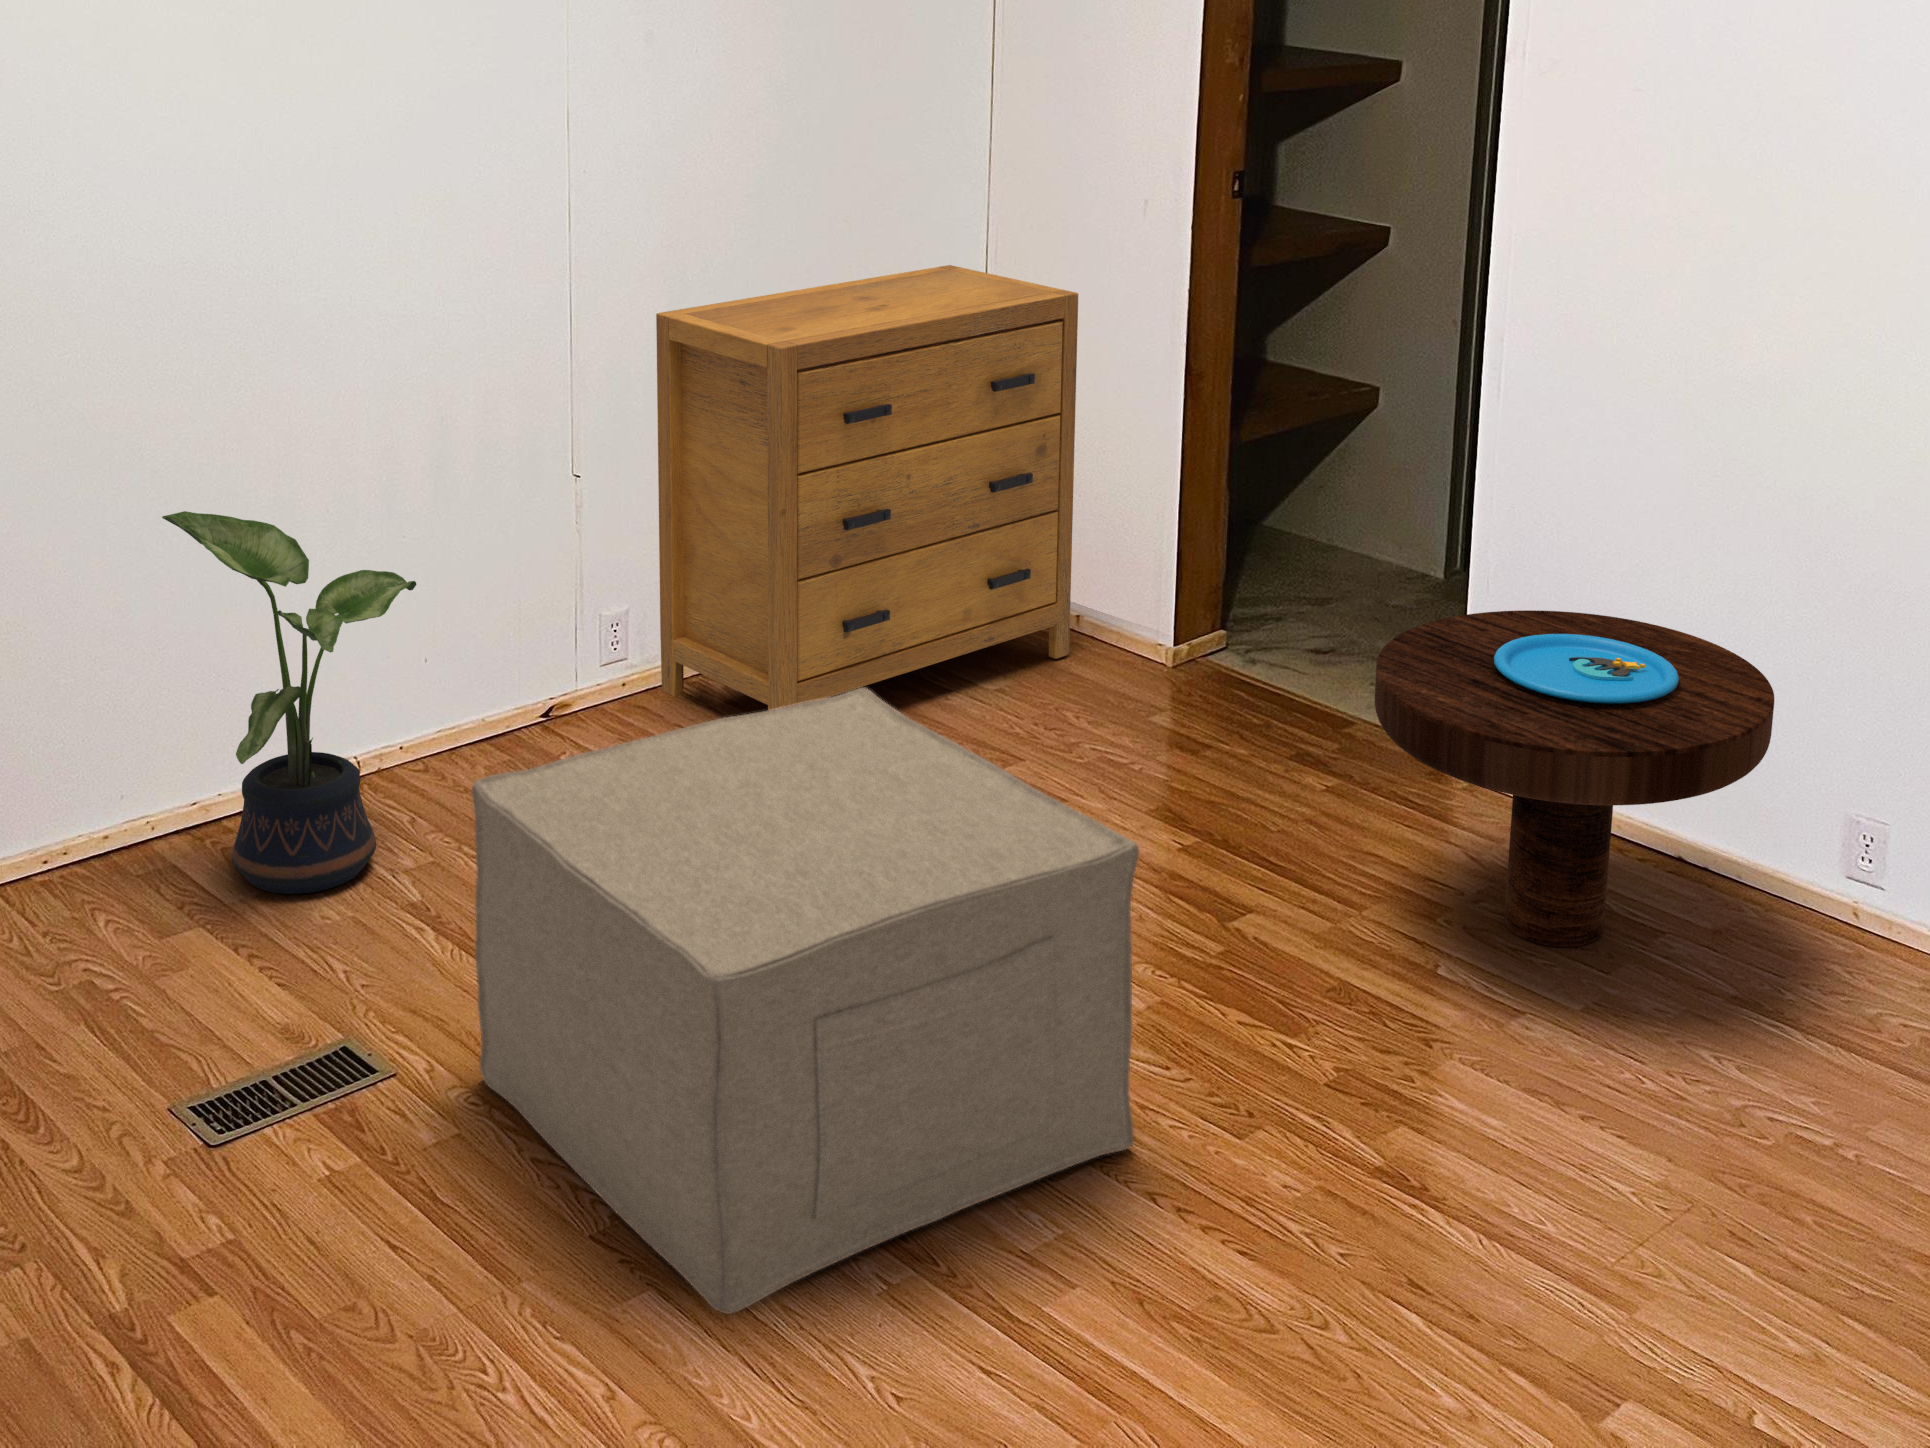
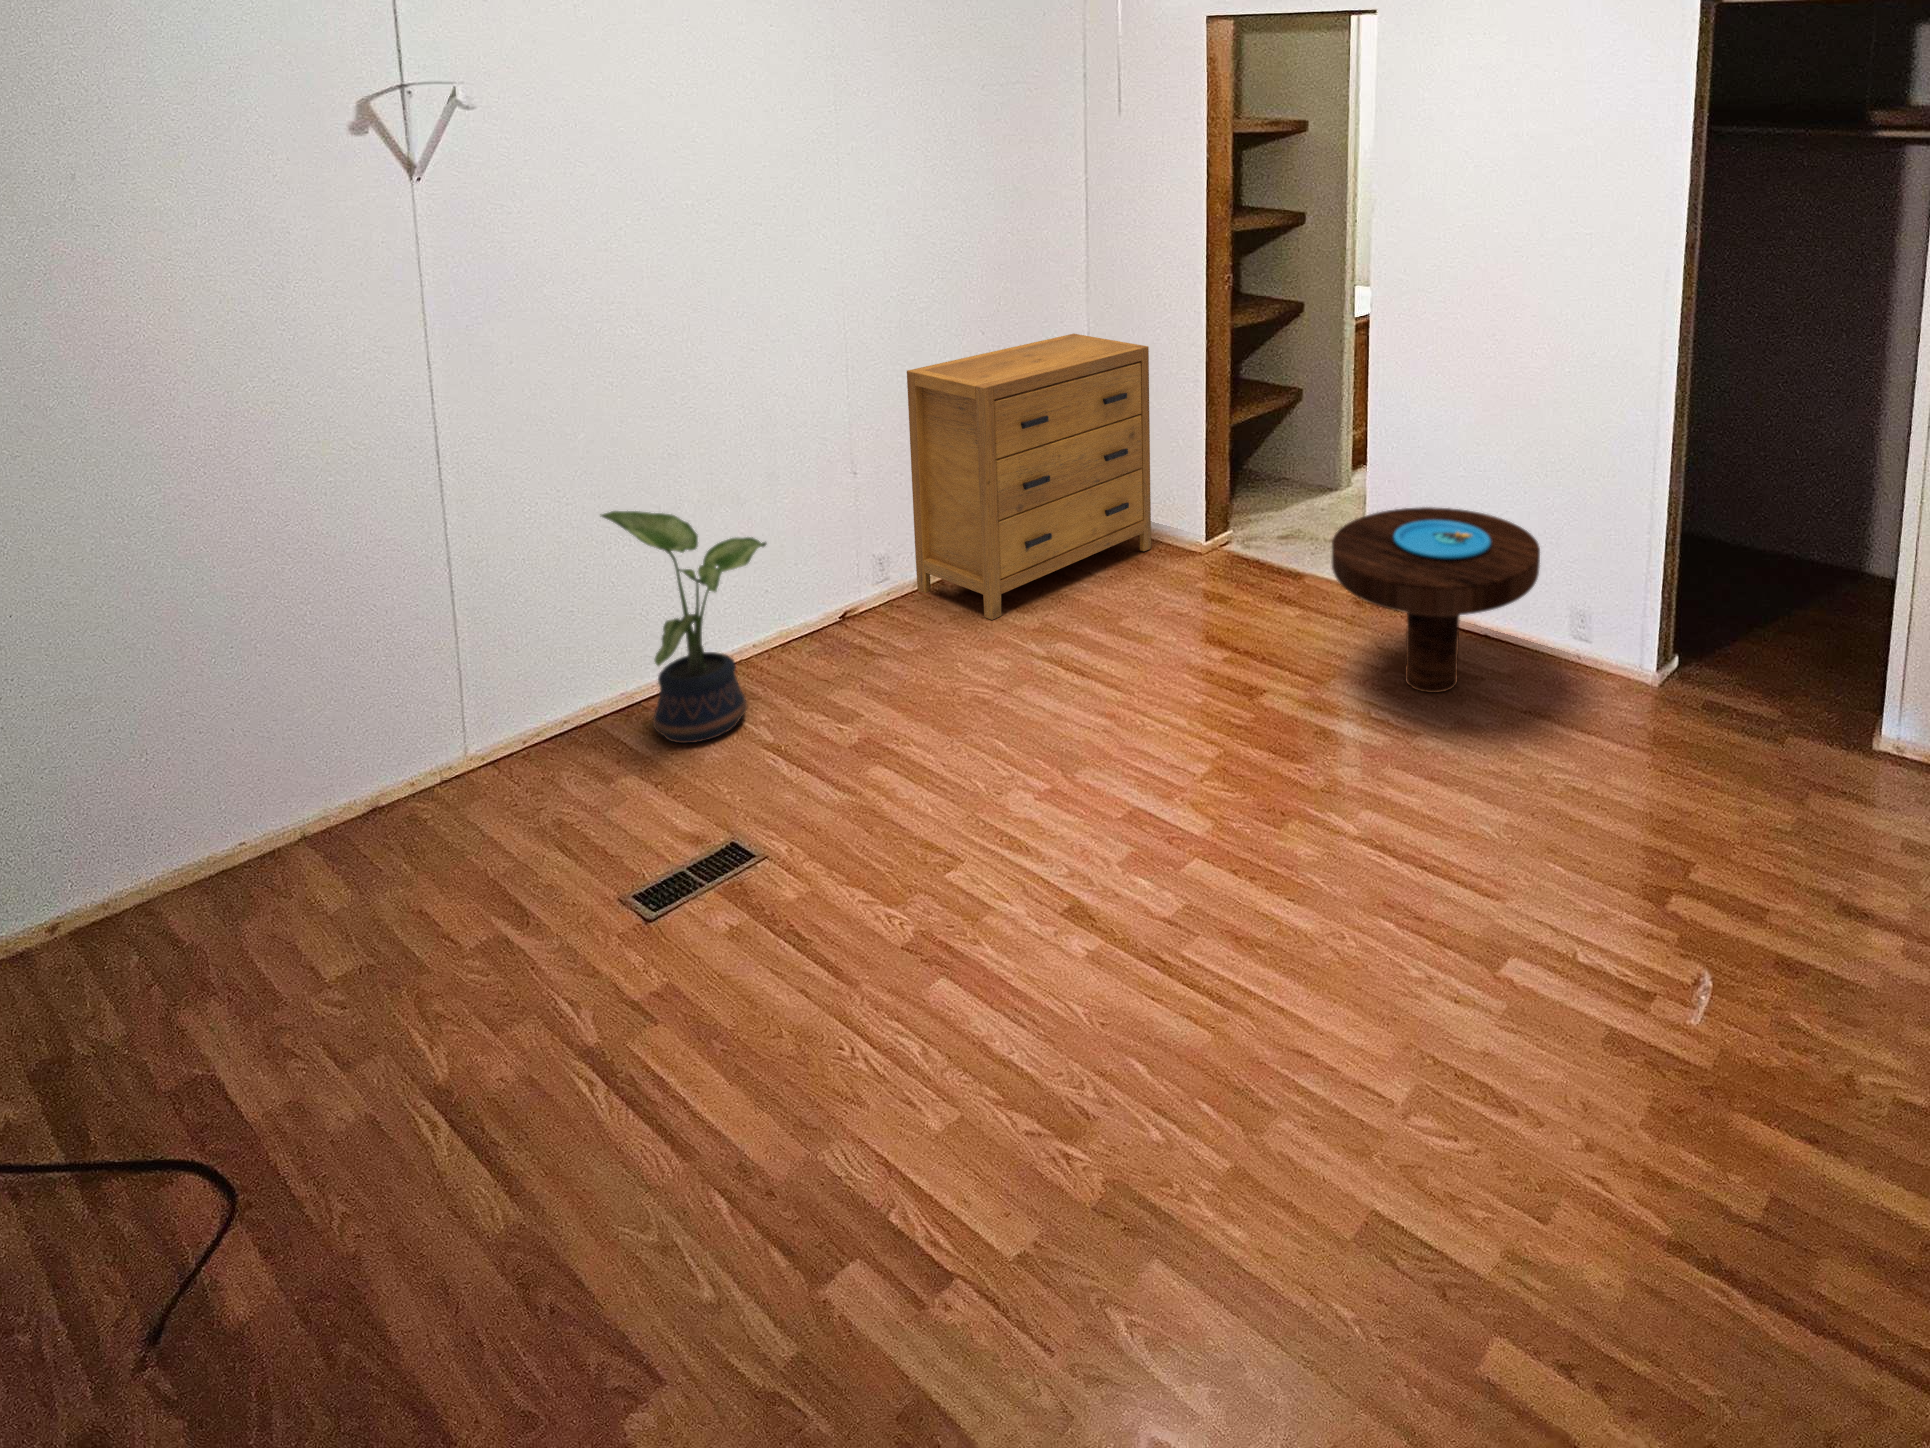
ottoman: present [472,688,1139,1314] -> none [814,586,1223,986]

